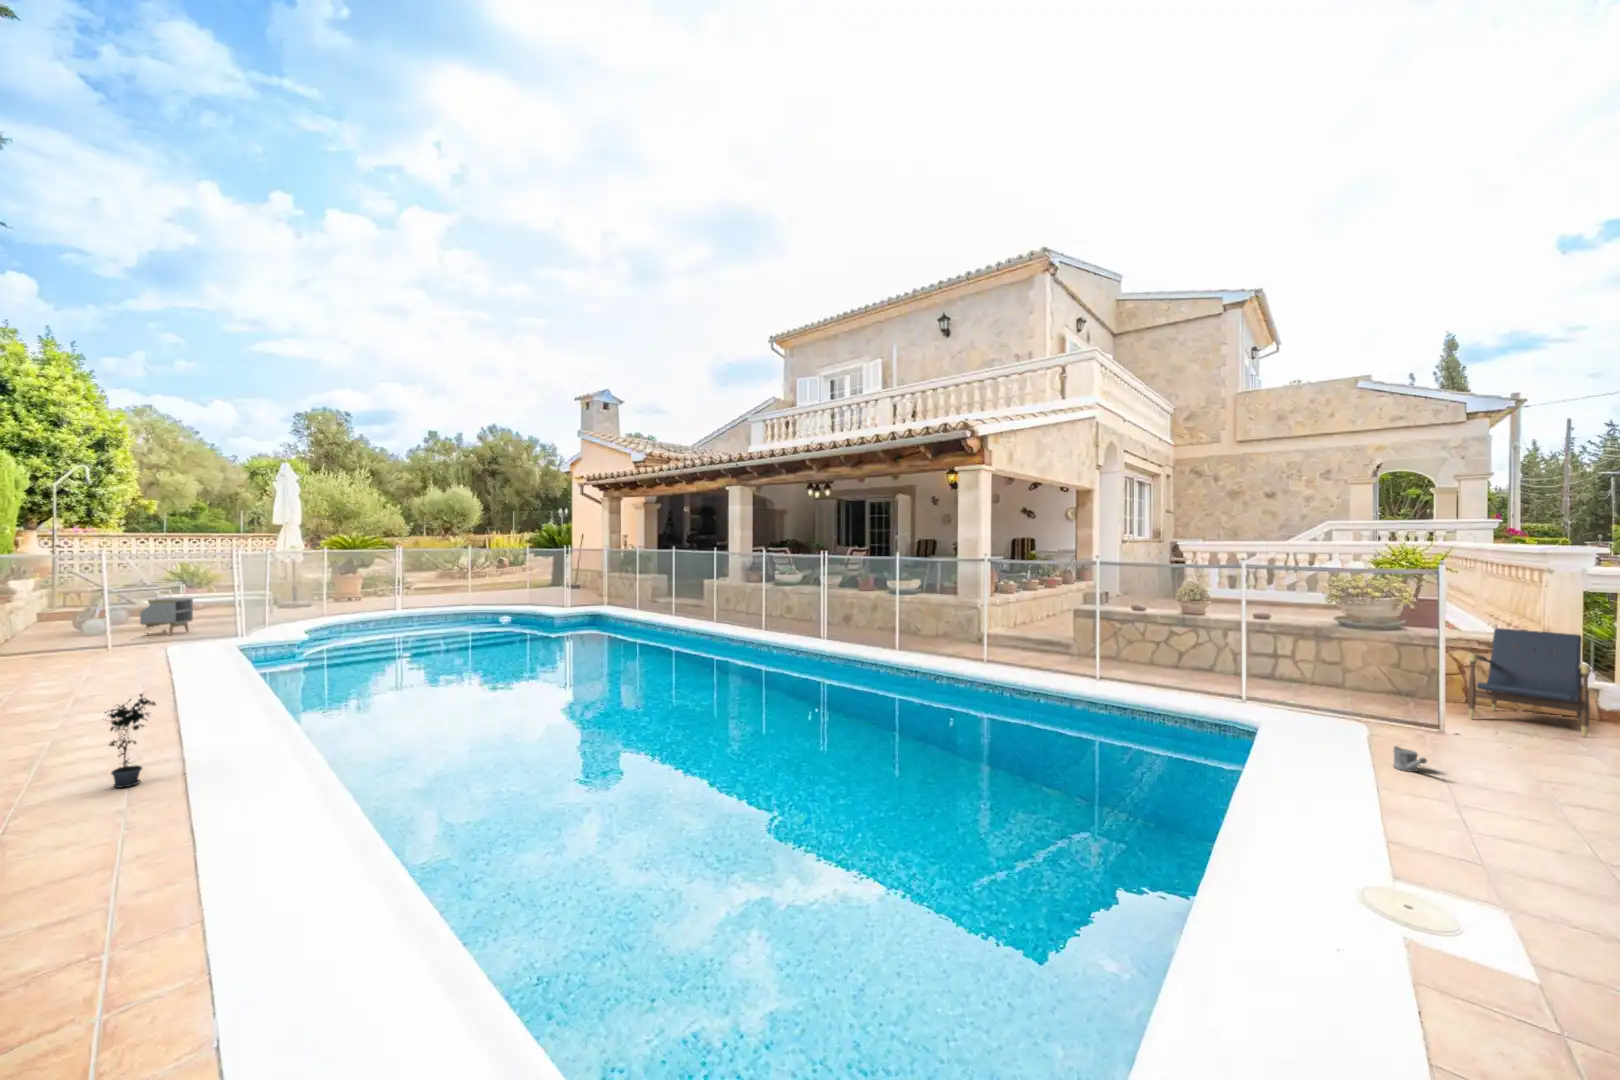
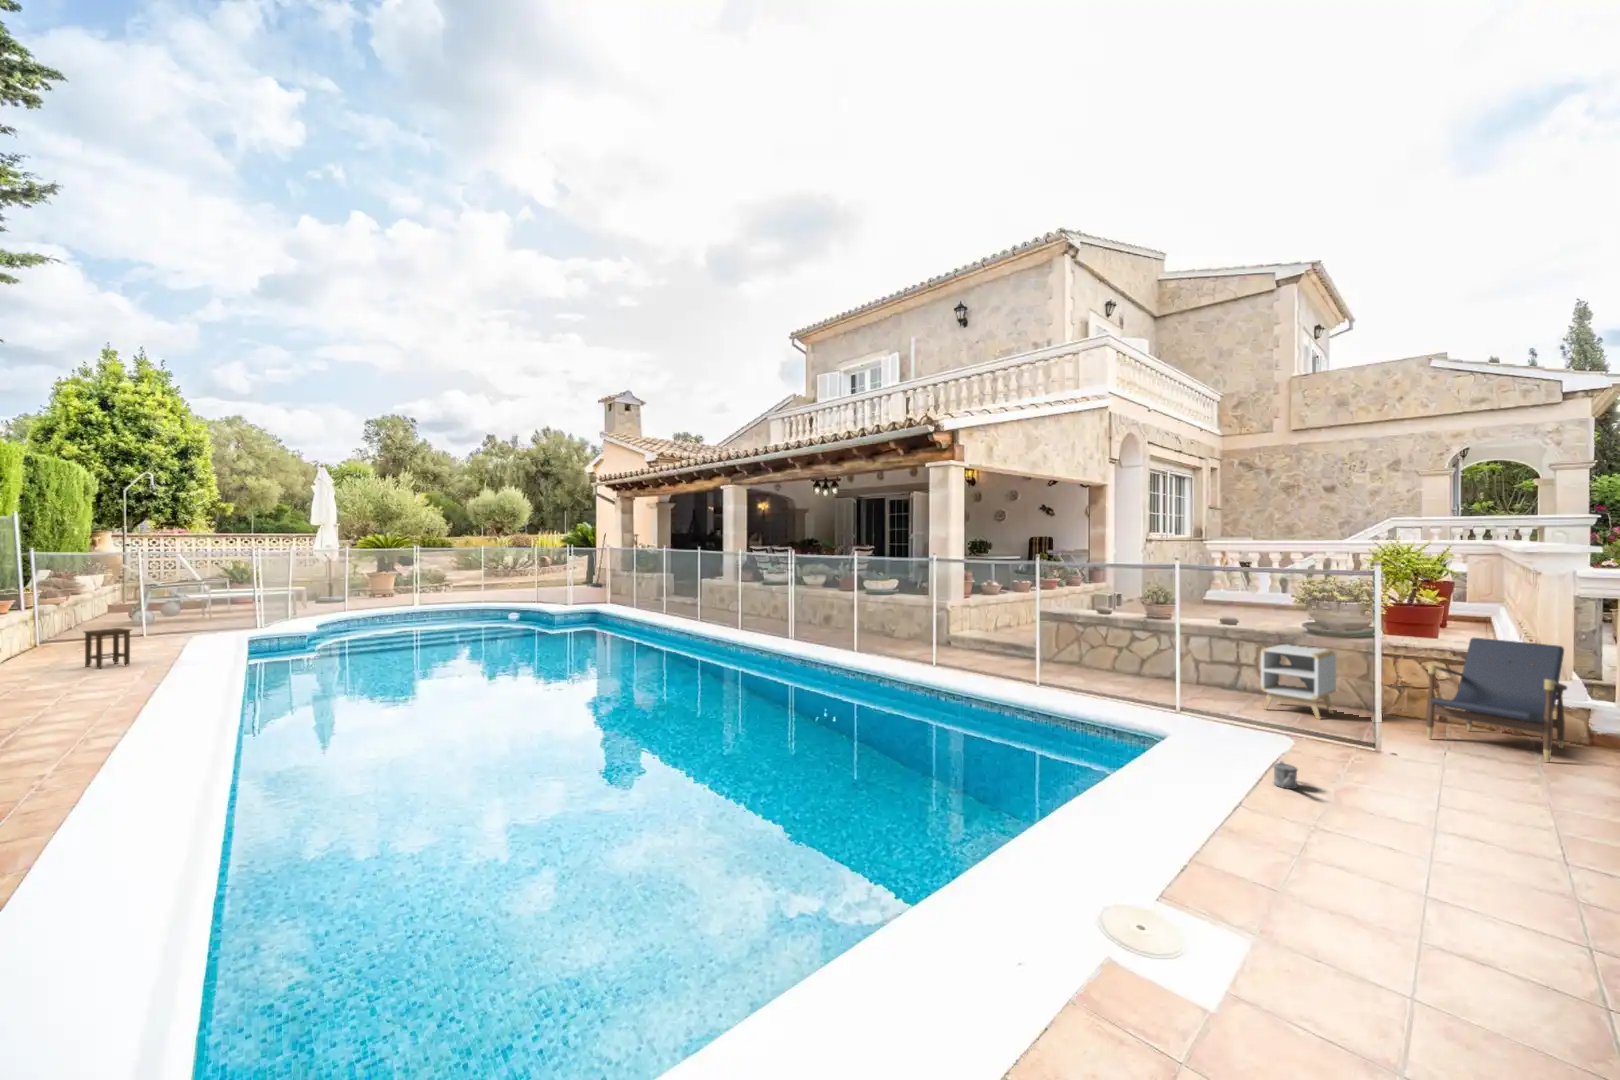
side table: present [140,598,193,635] -> present [1261,645,1336,719]
stool: none [58,641,117,688] -> present [84,628,131,669]
potted plant: present [105,694,156,788] -> none [46,669,95,750]

